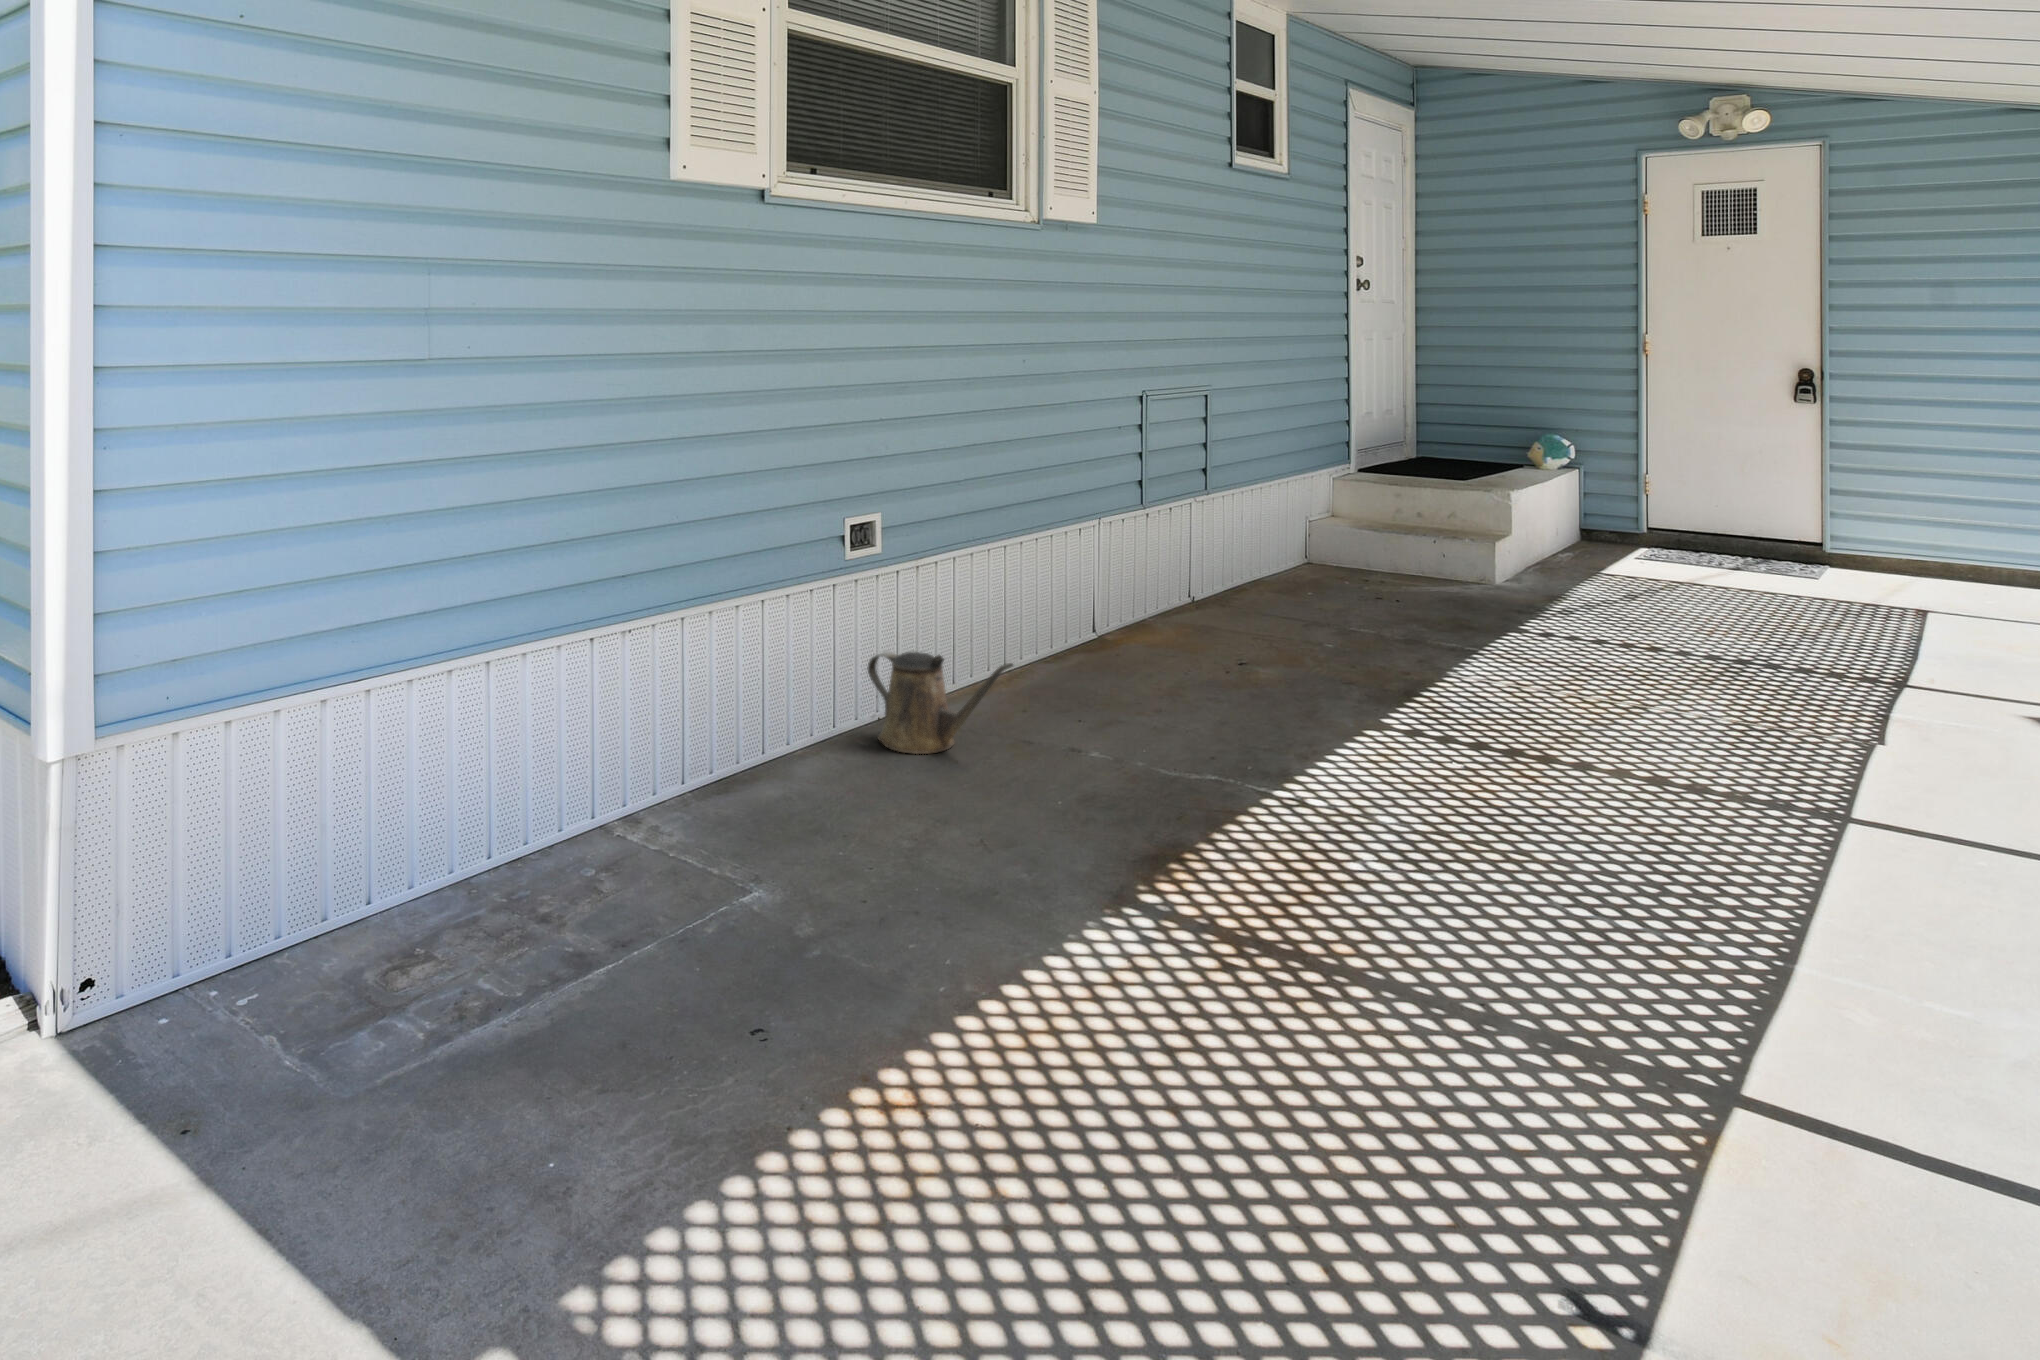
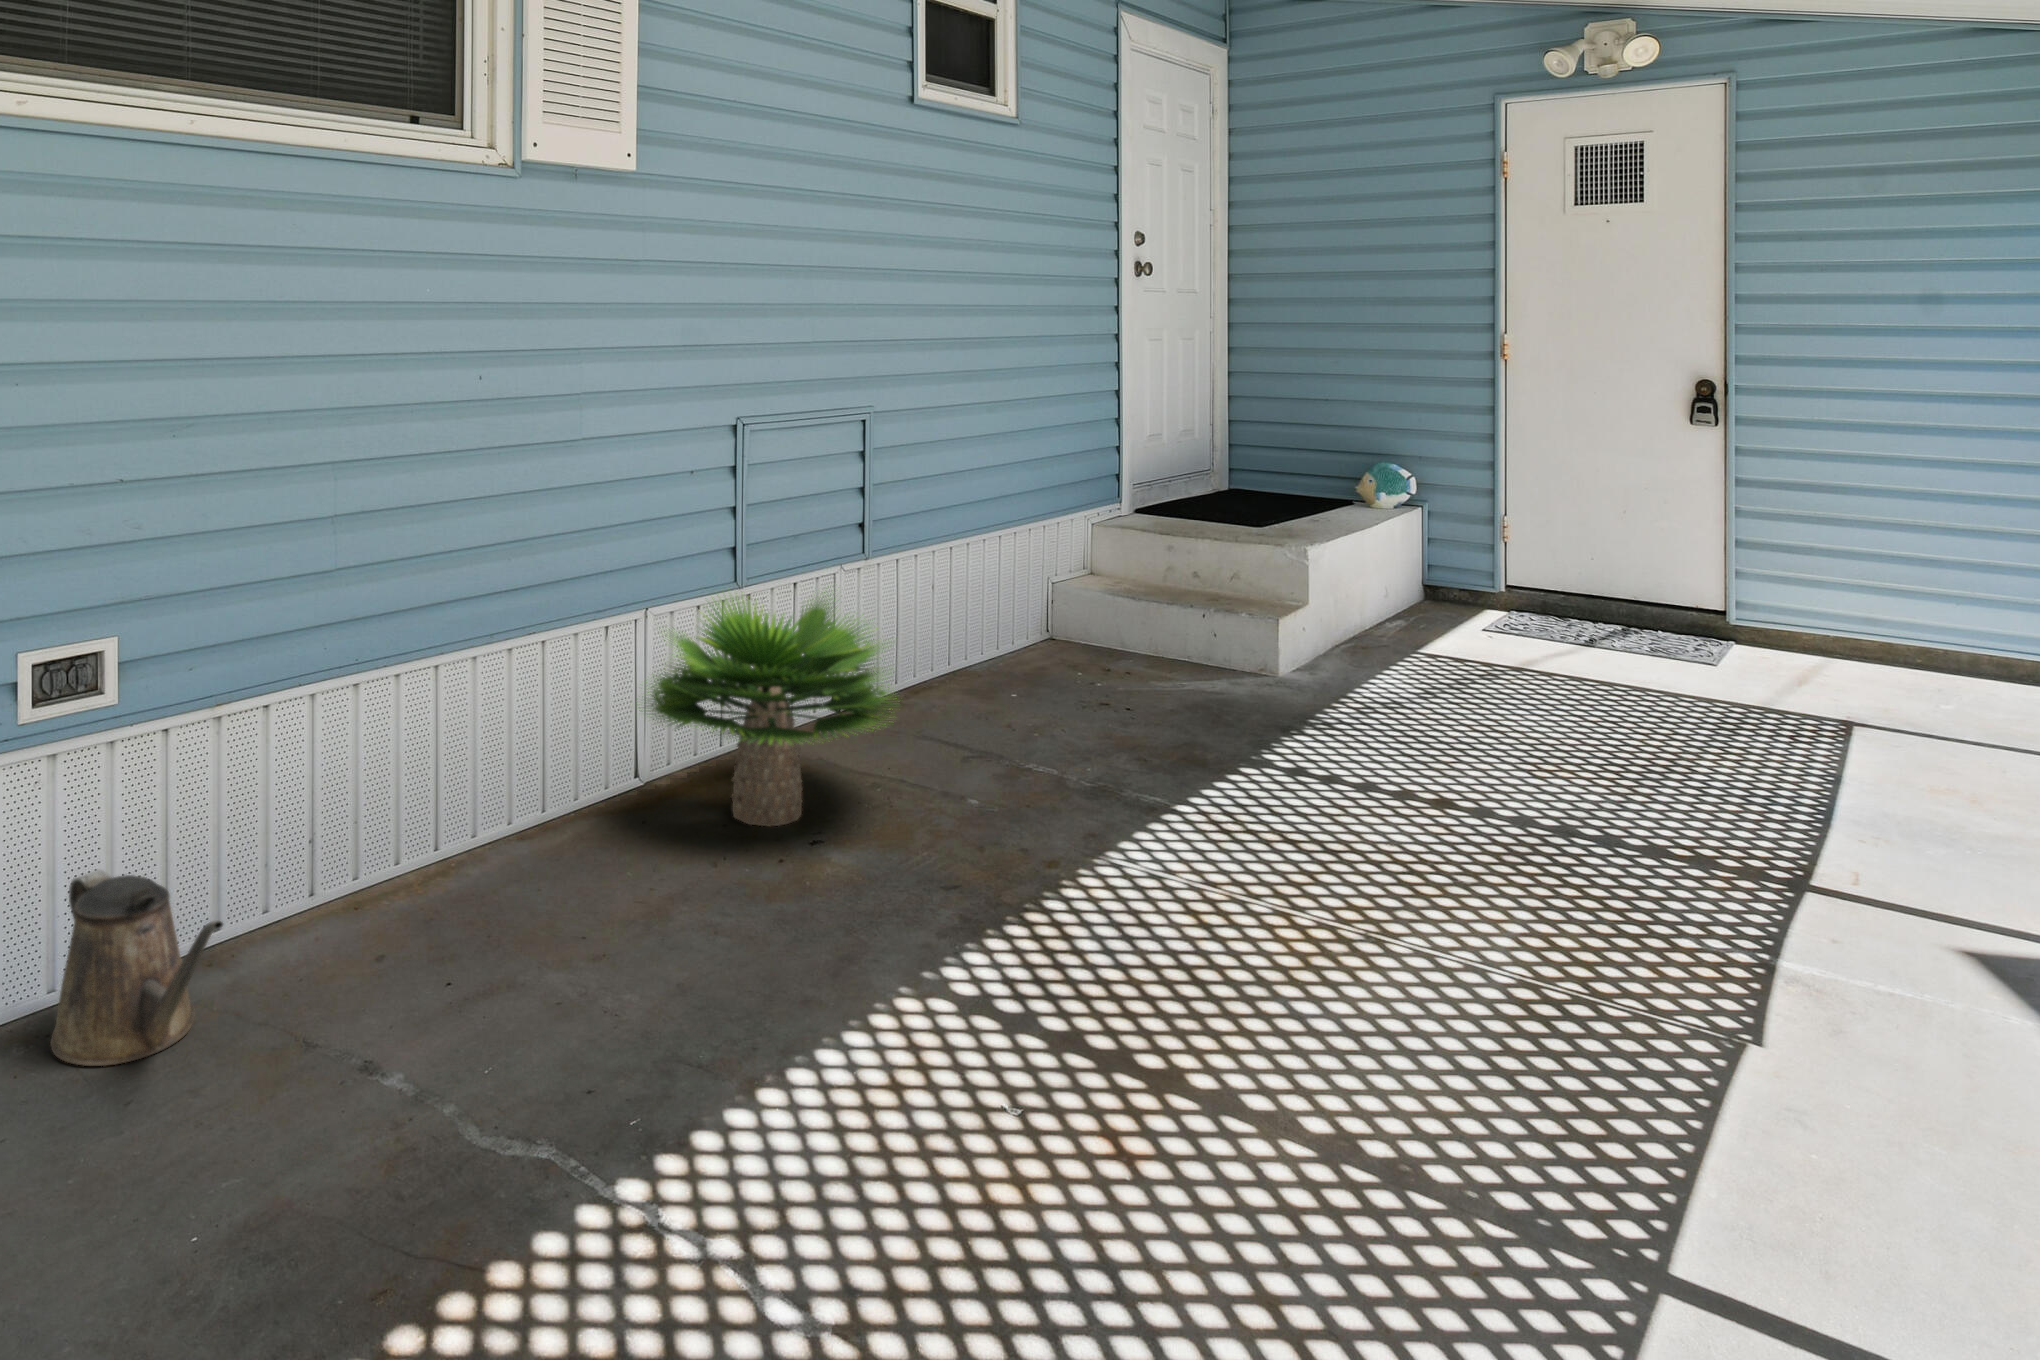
potted plant: none [1105,499,1295,661] -> present [639,588,893,826]

